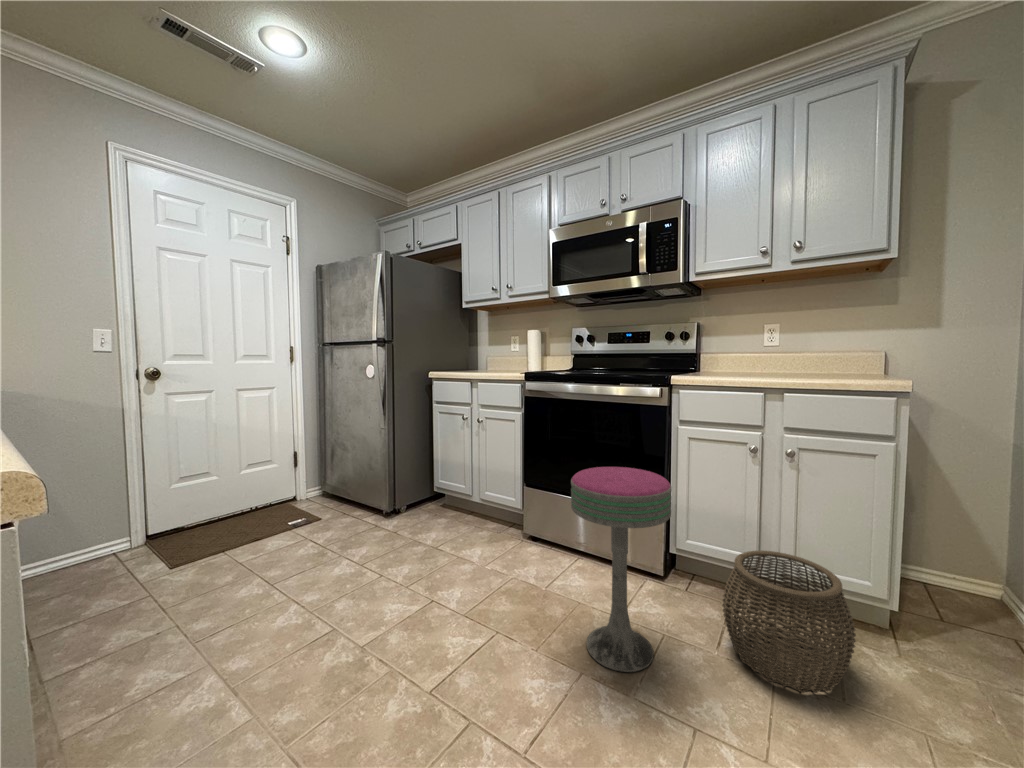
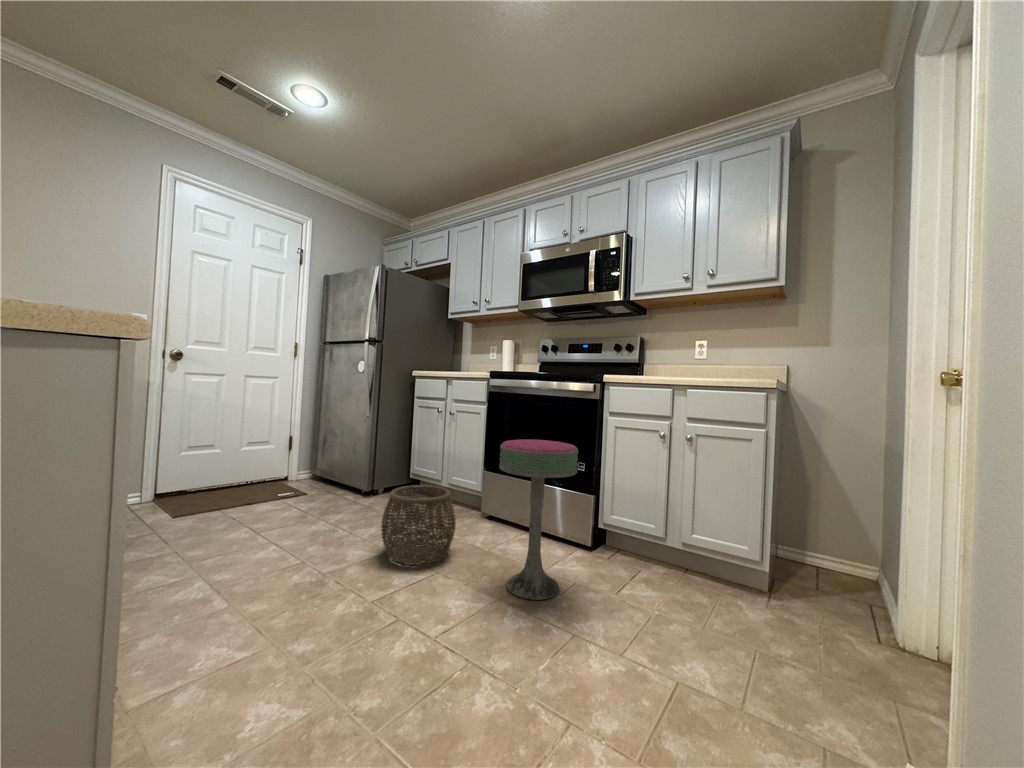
woven basket: present [722,551,856,693] -> present [381,485,456,565]

